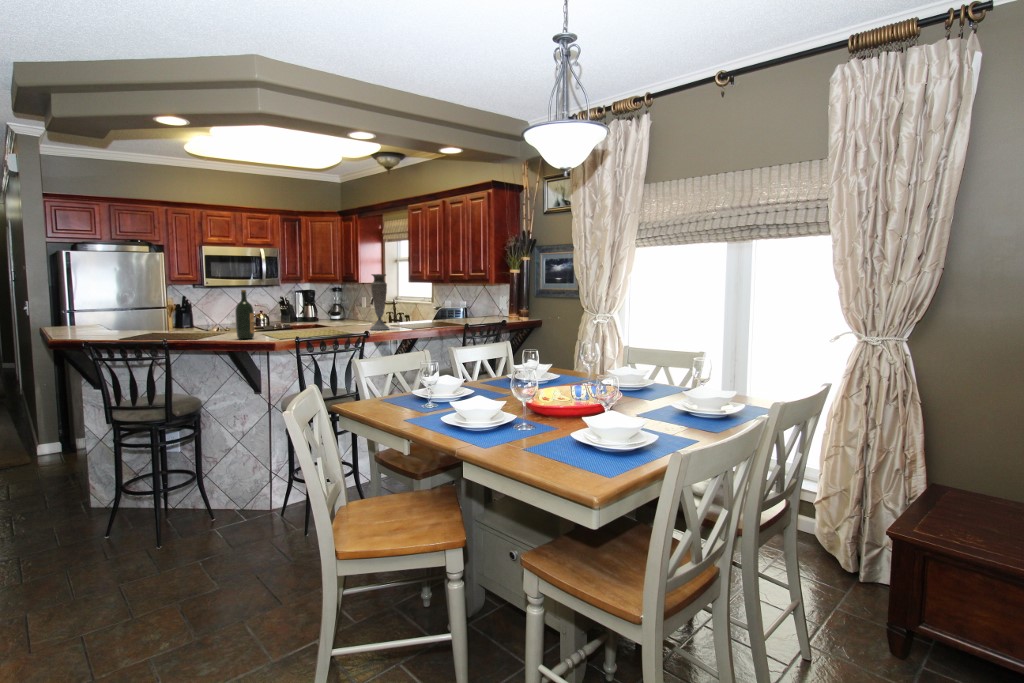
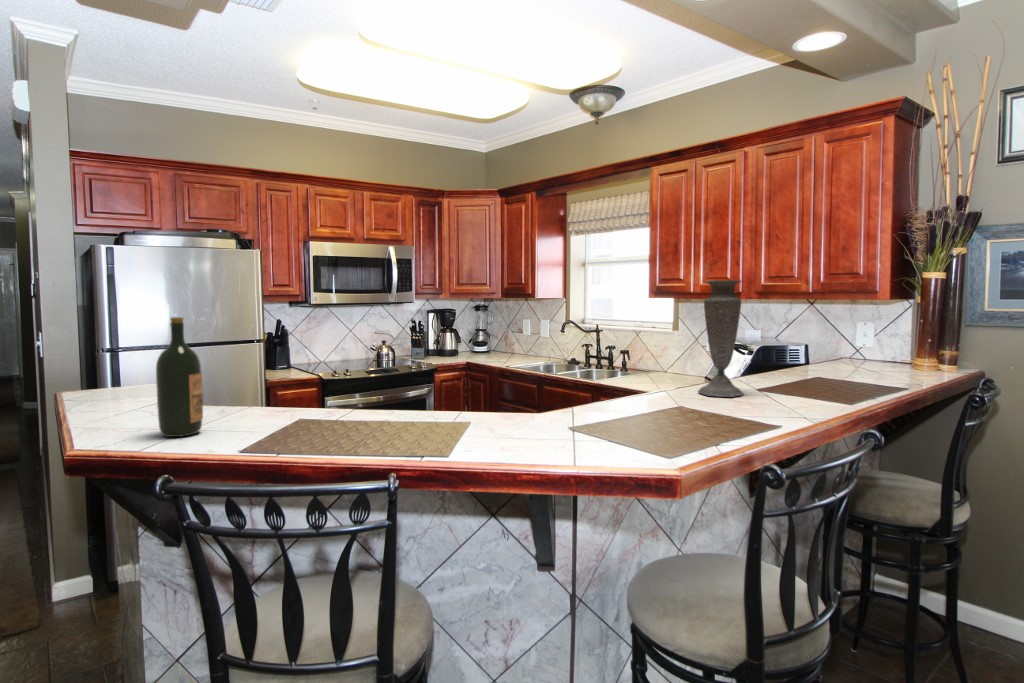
wine bottle: present [235,290,255,339] -> present [156,317,203,437]

